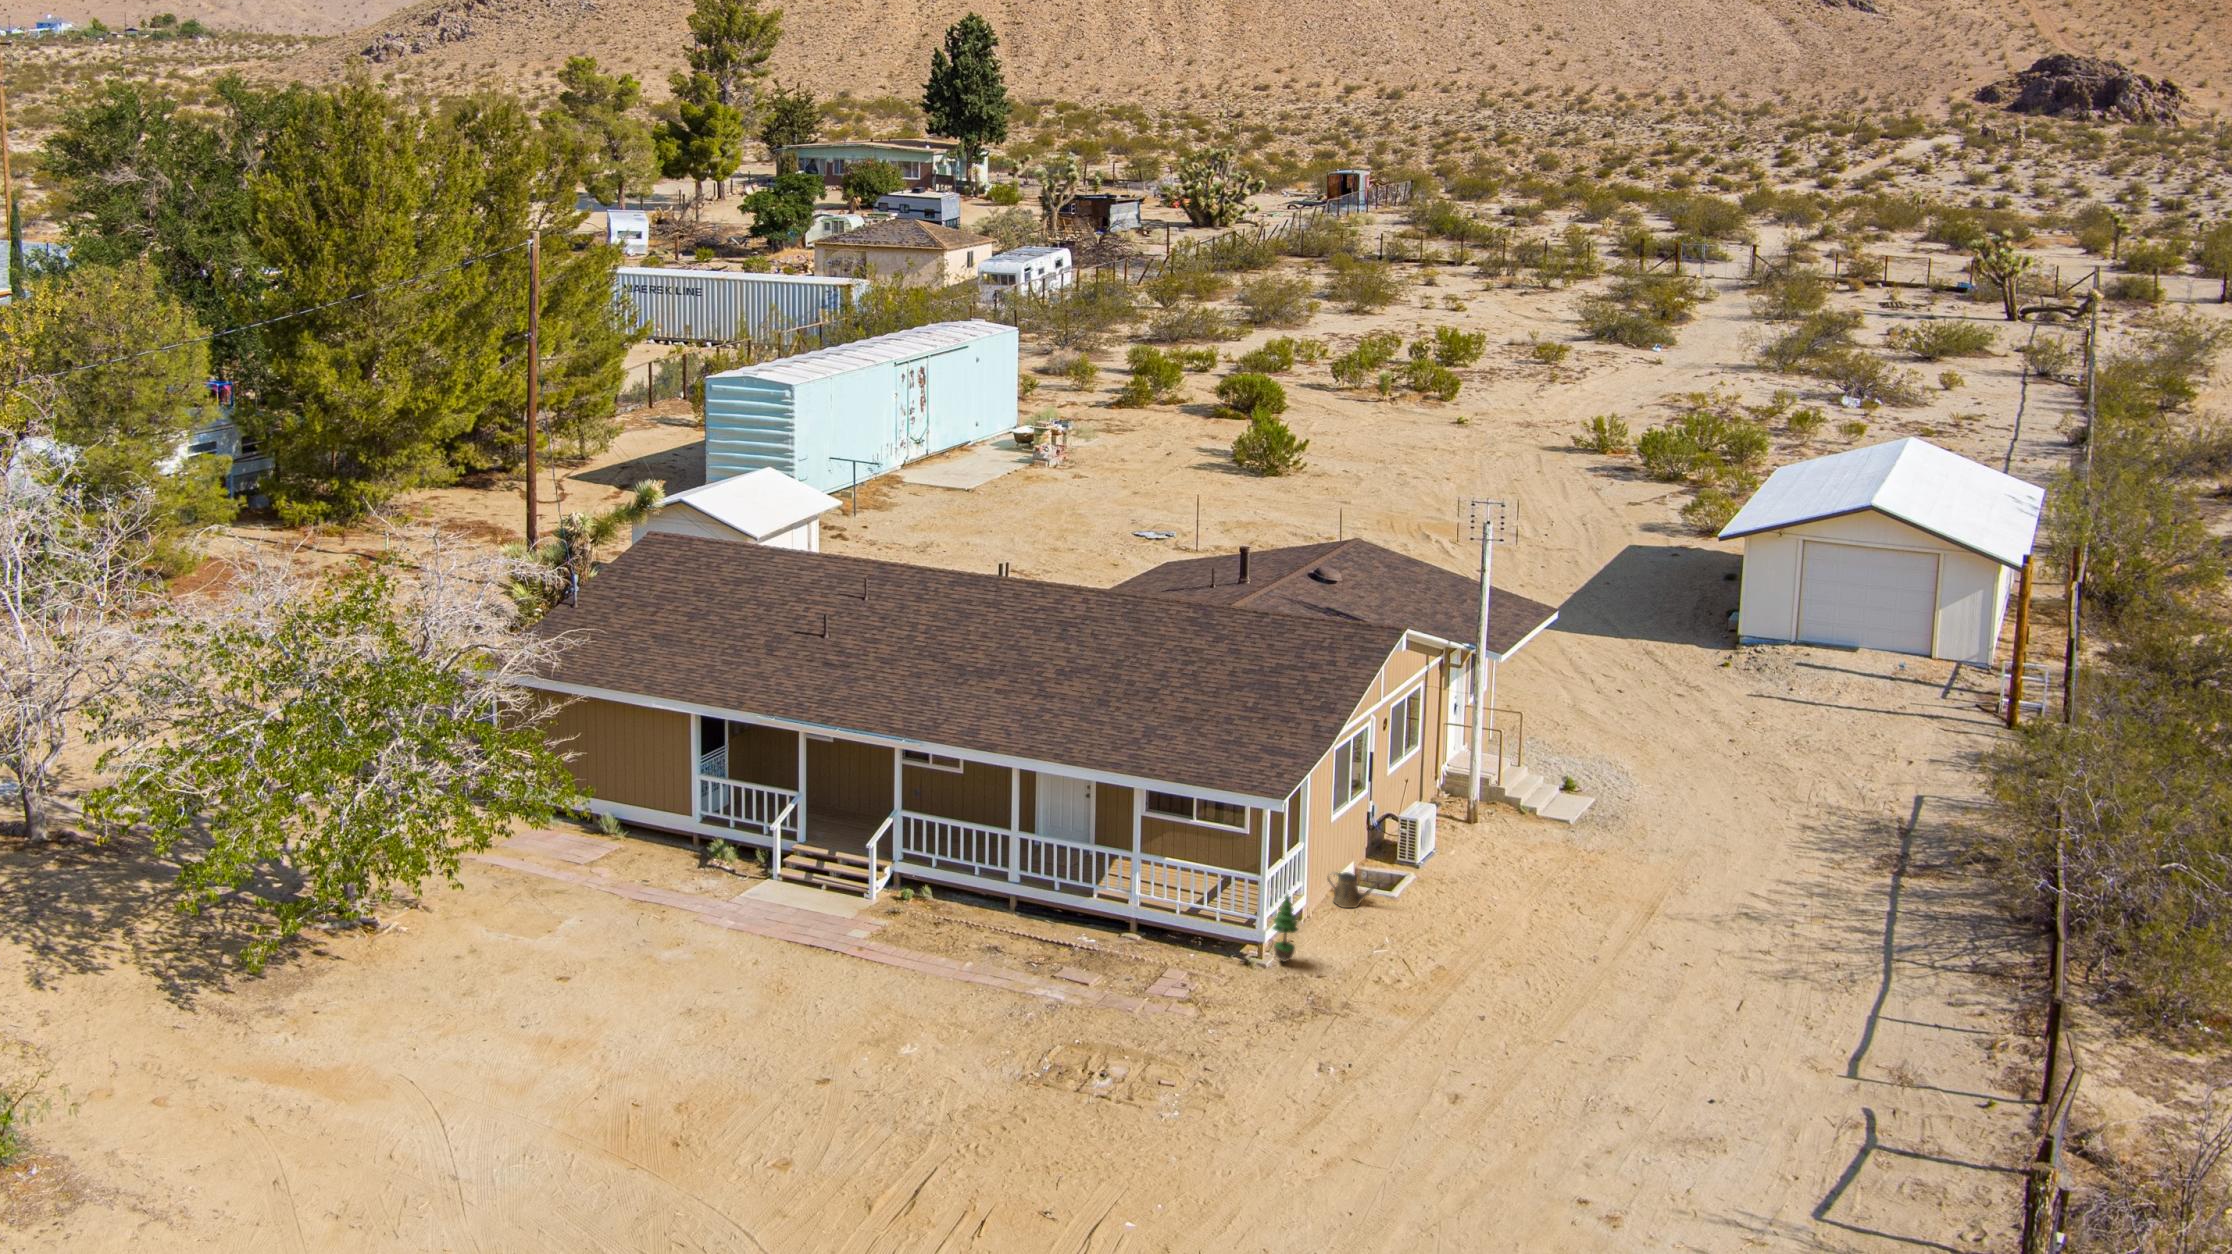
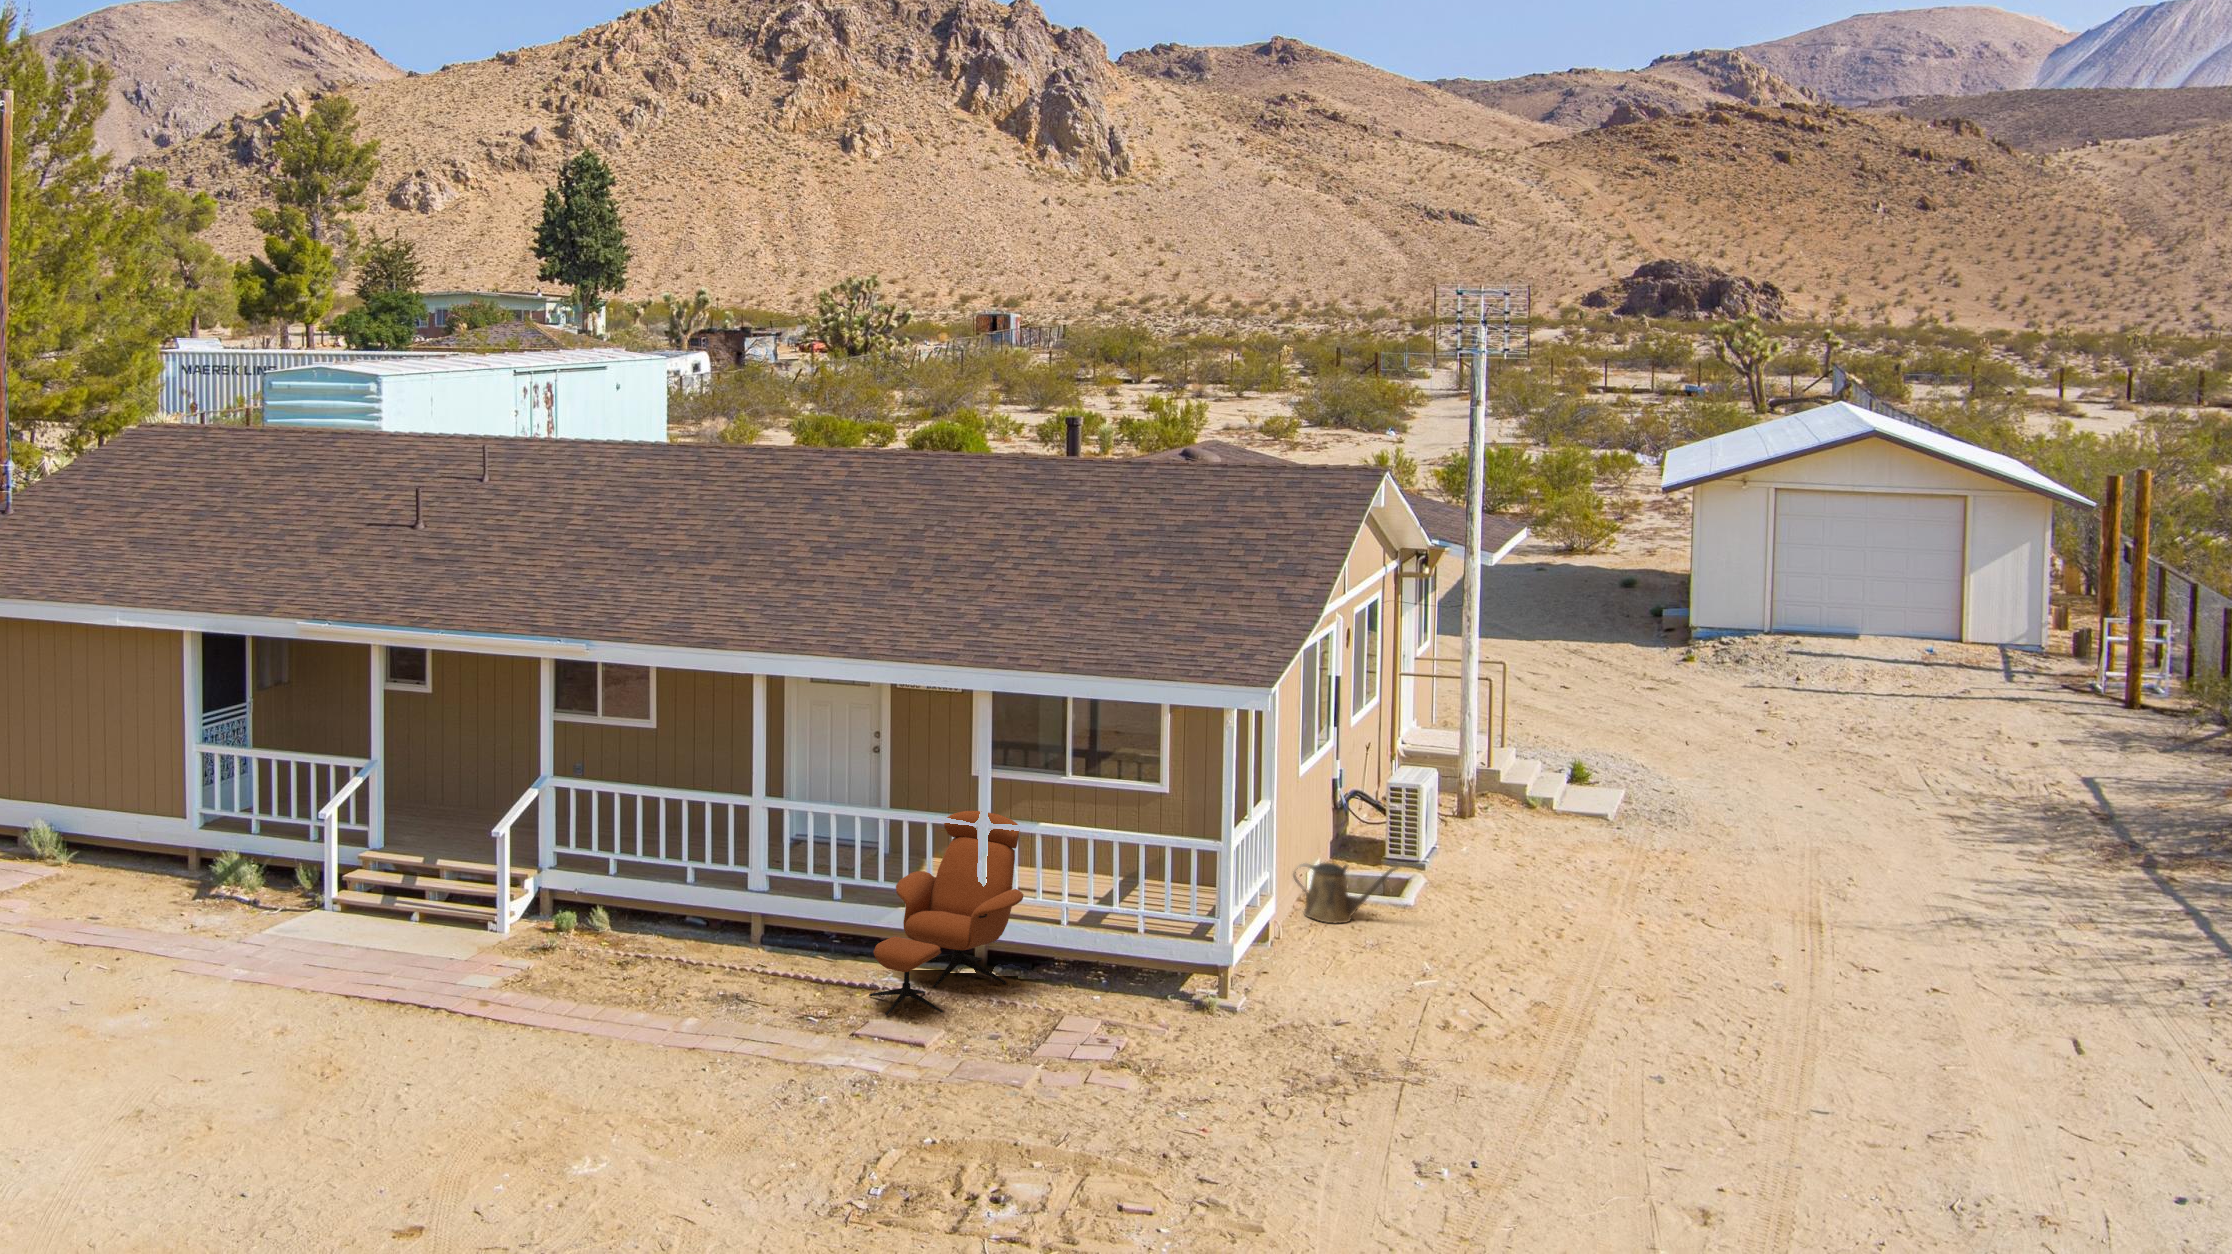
lounge chair: none [1064,851,1152,969] -> present [869,811,1024,1016]
potted tree: present [1273,895,1298,962] -> none [1245,863,1295,998]

